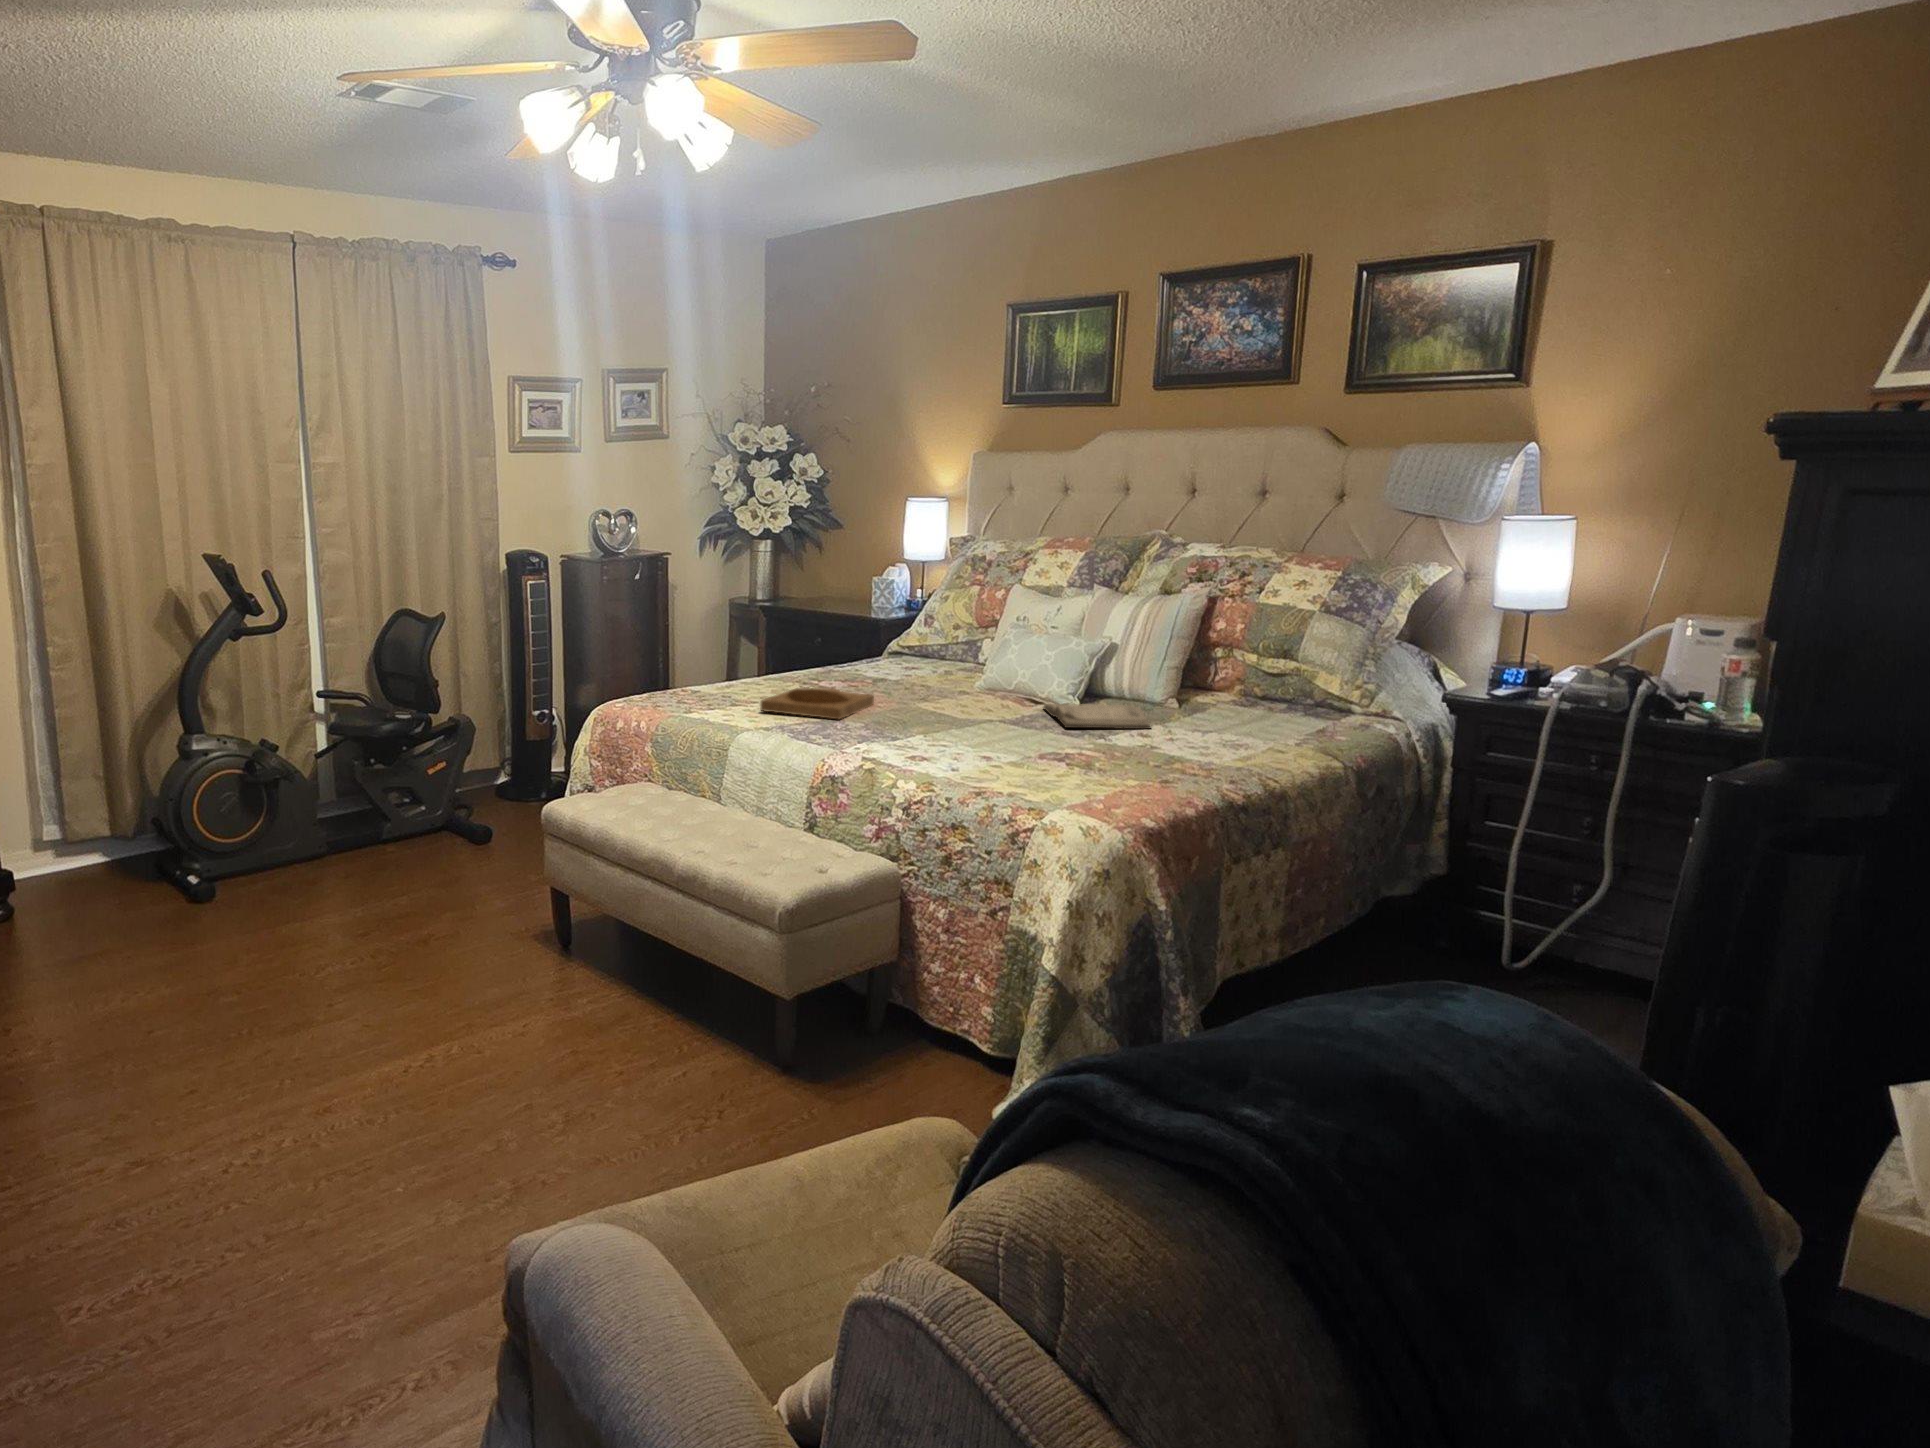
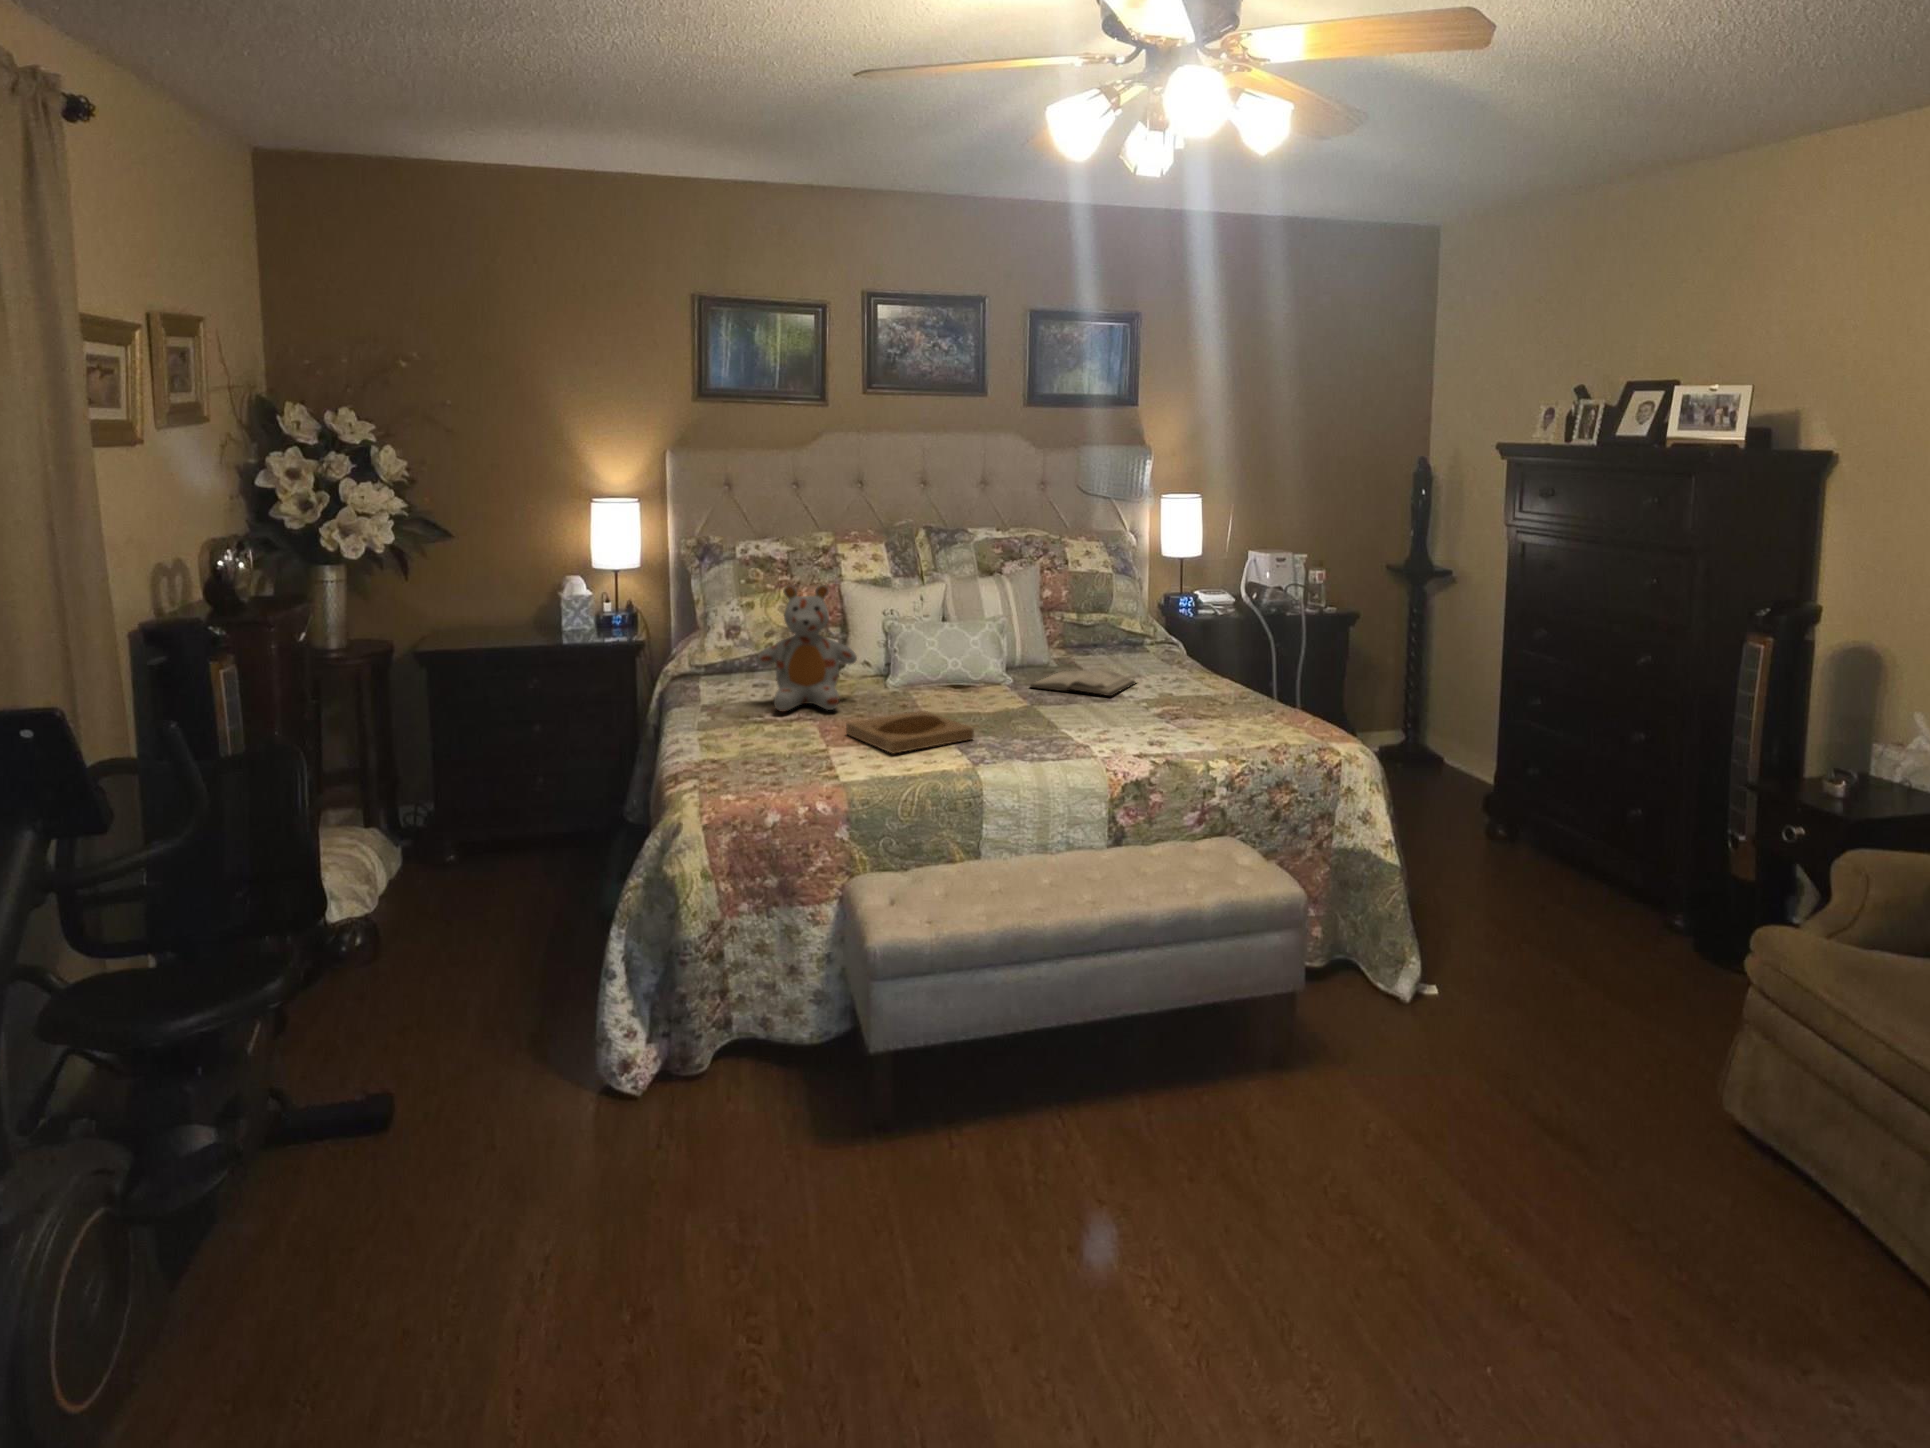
stuffed bear: none [817,571,906,685] -> present [757,585,857,711]

